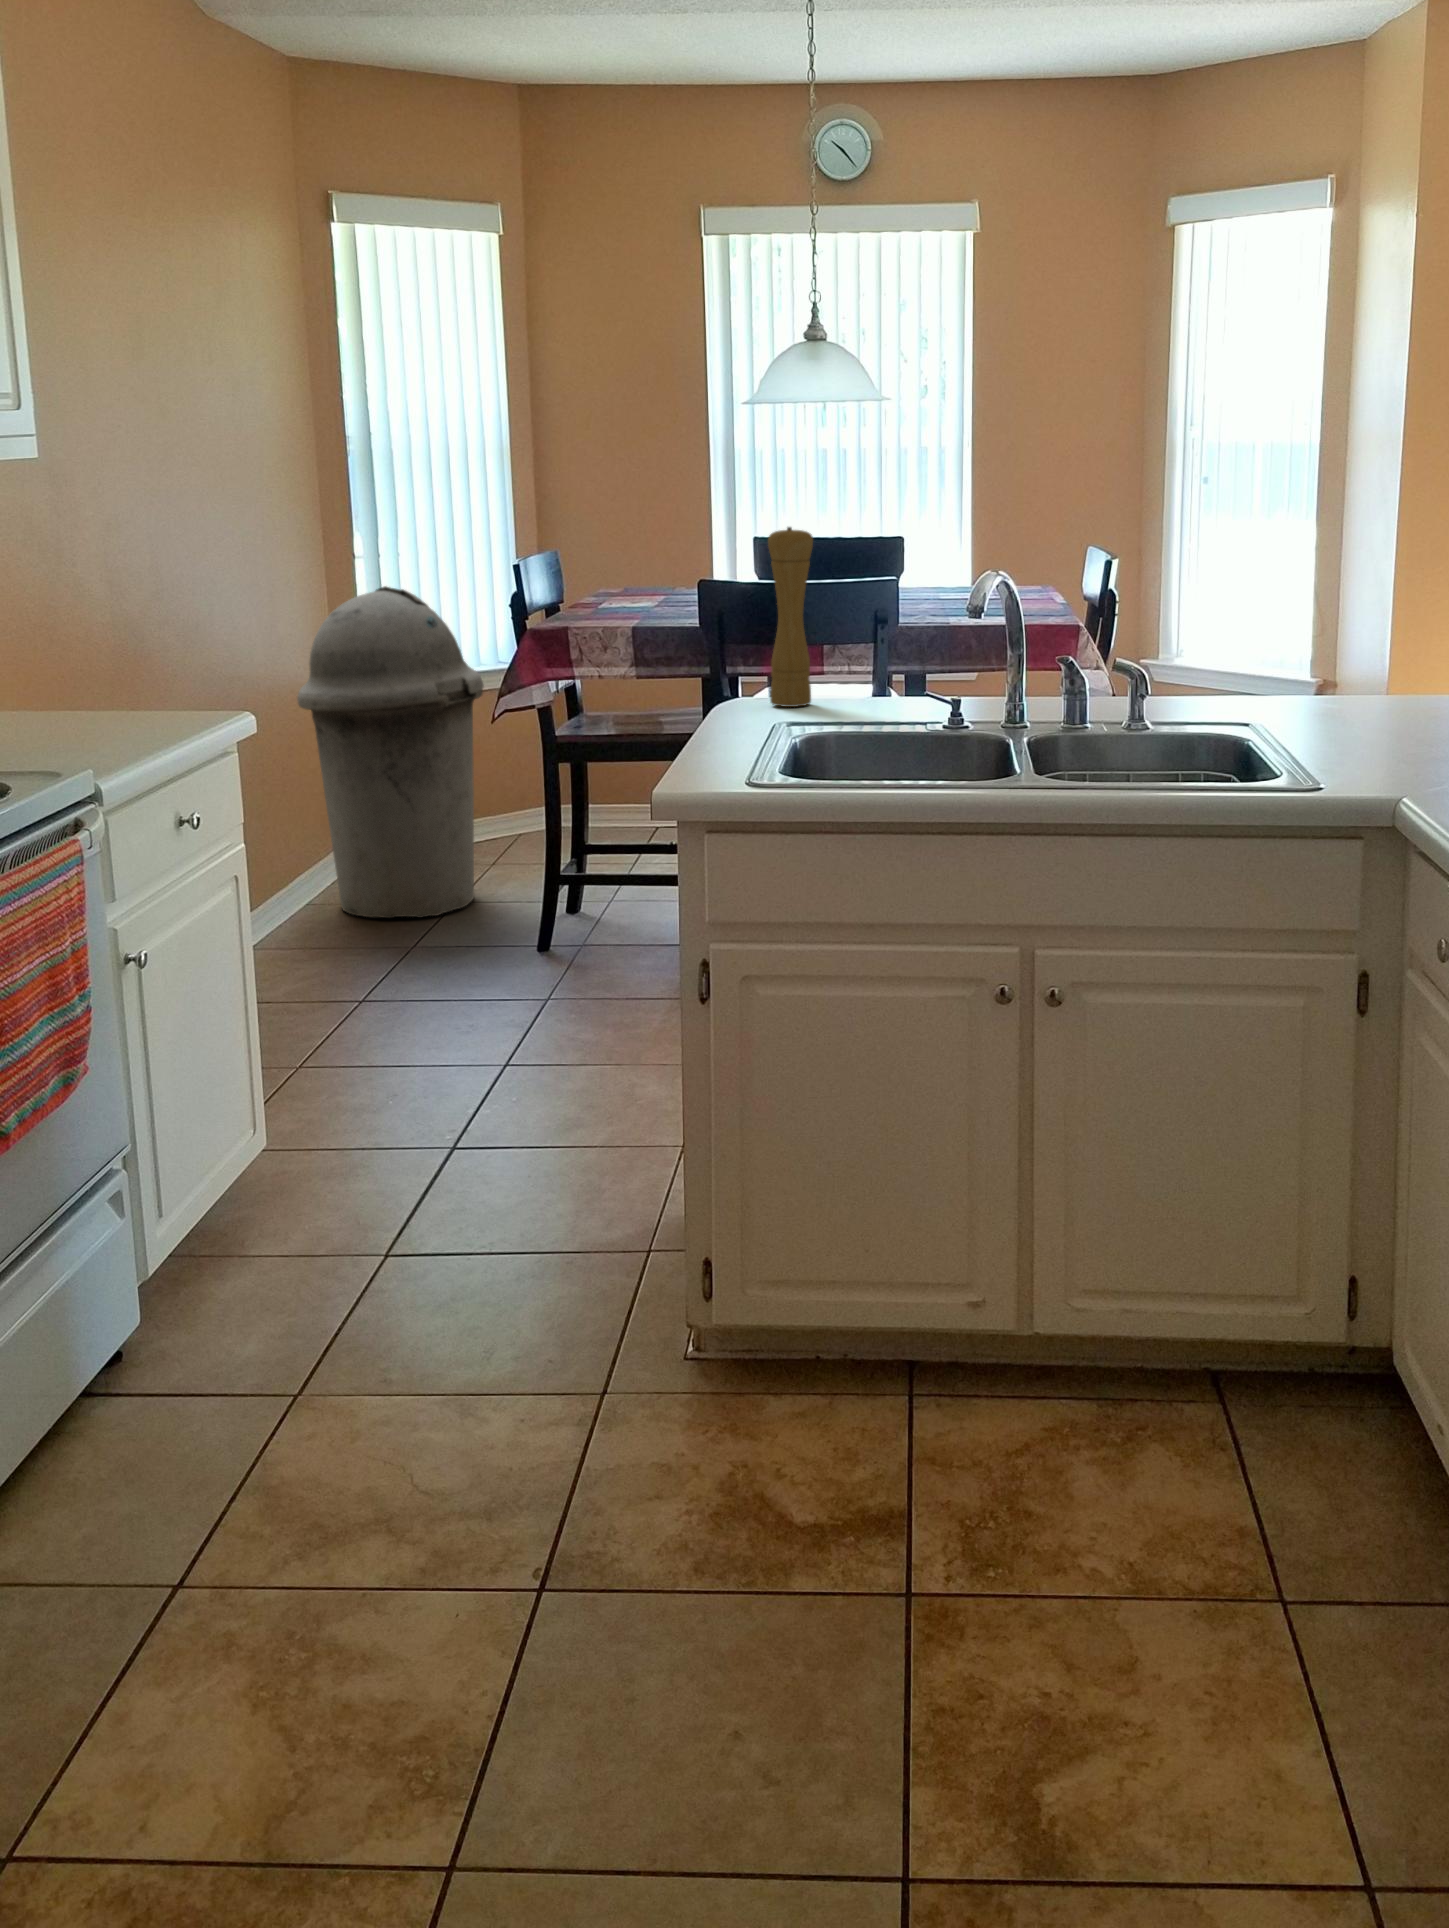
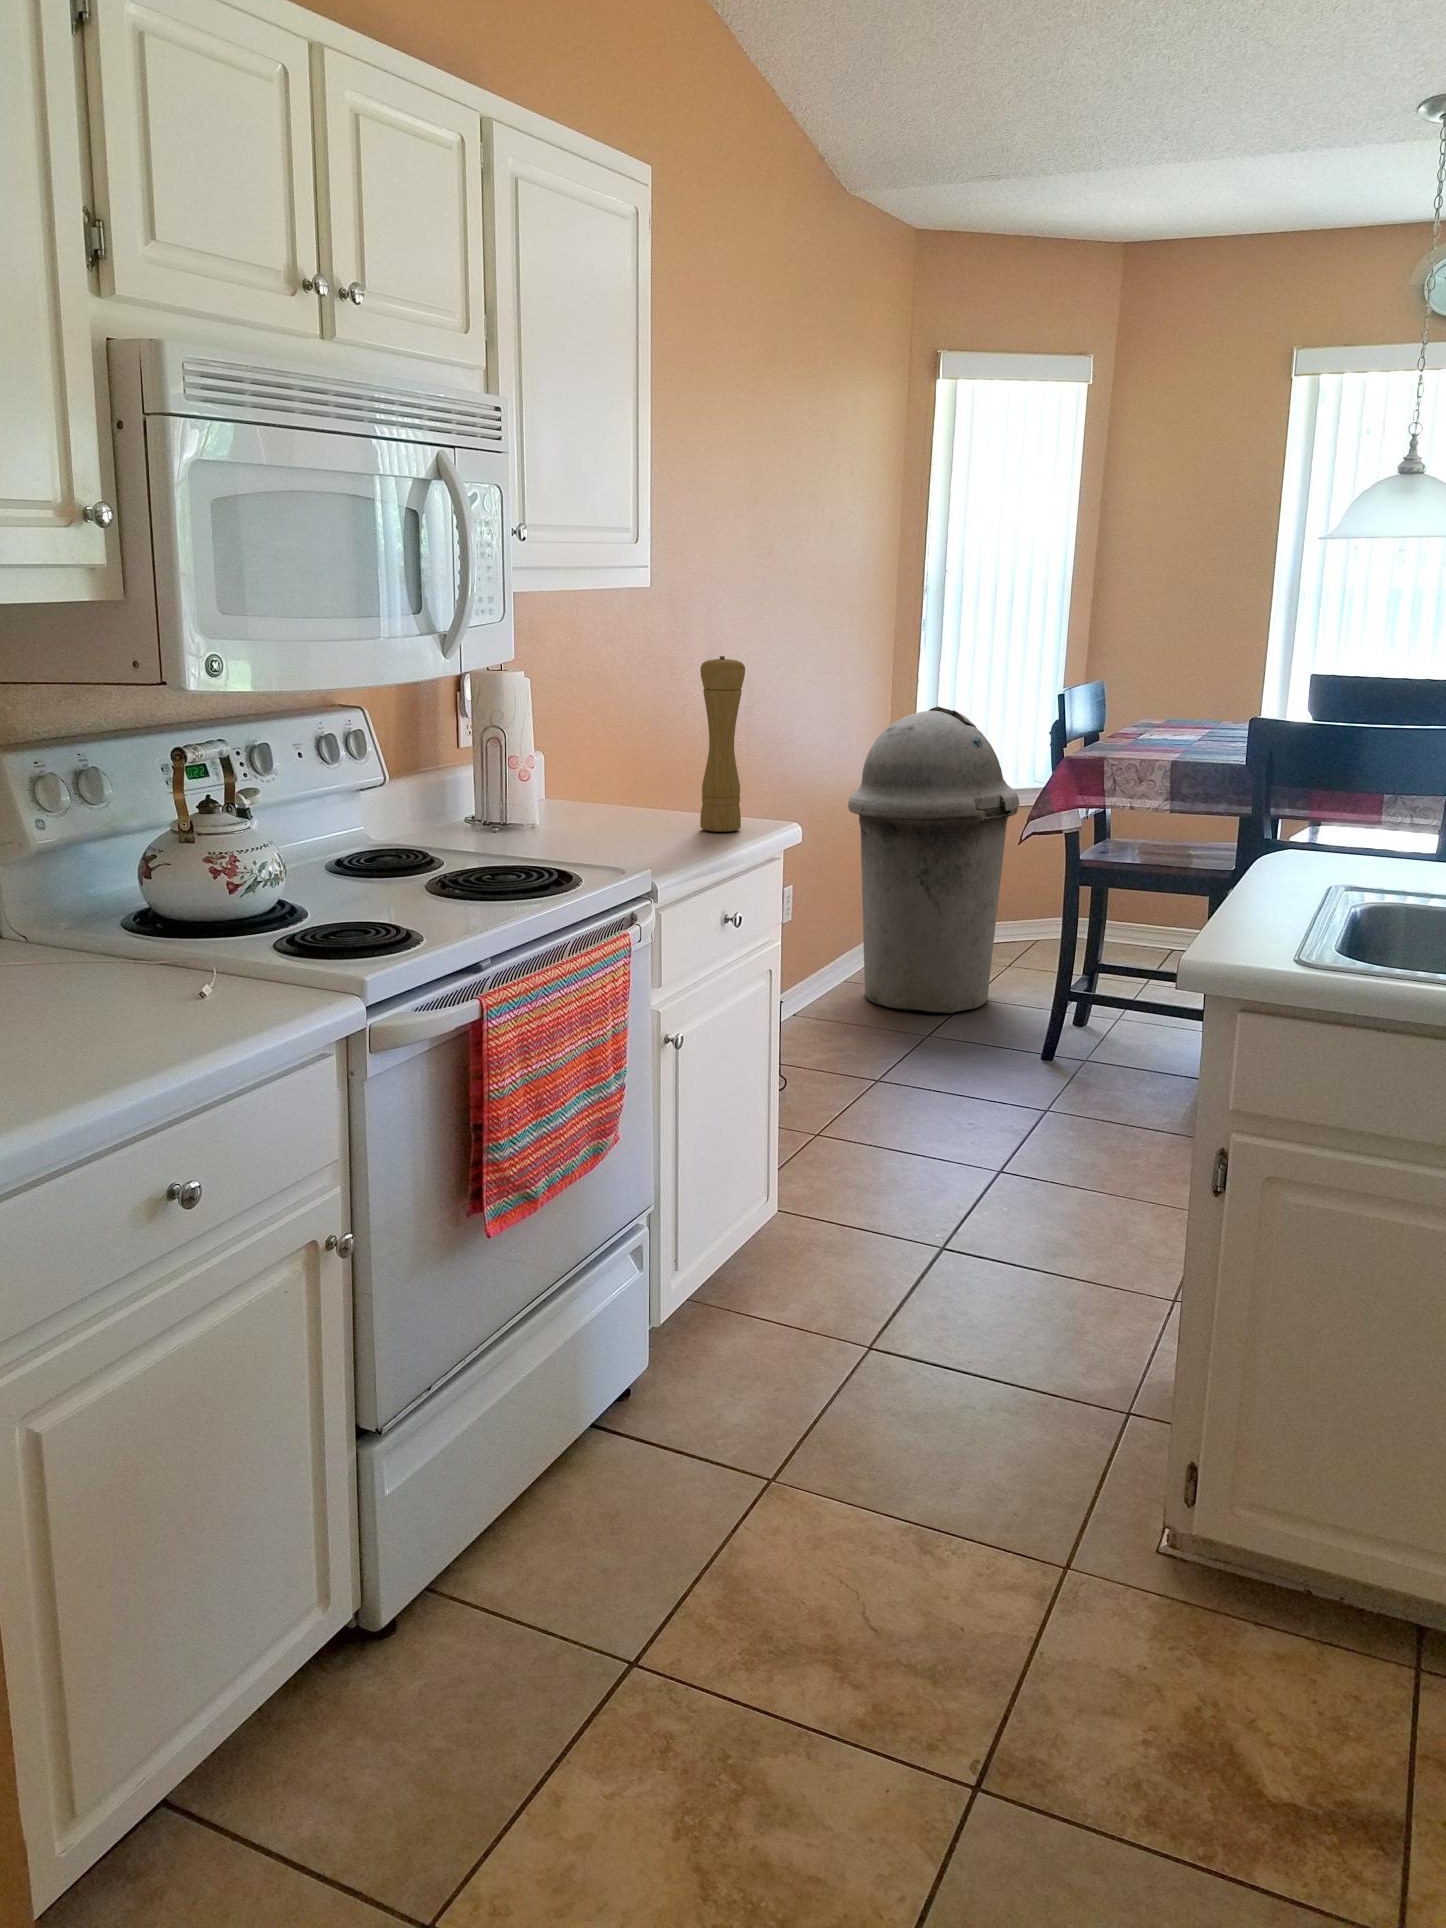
pepper mill: present [768,527,813,707] -> present [700,656,745,832]

